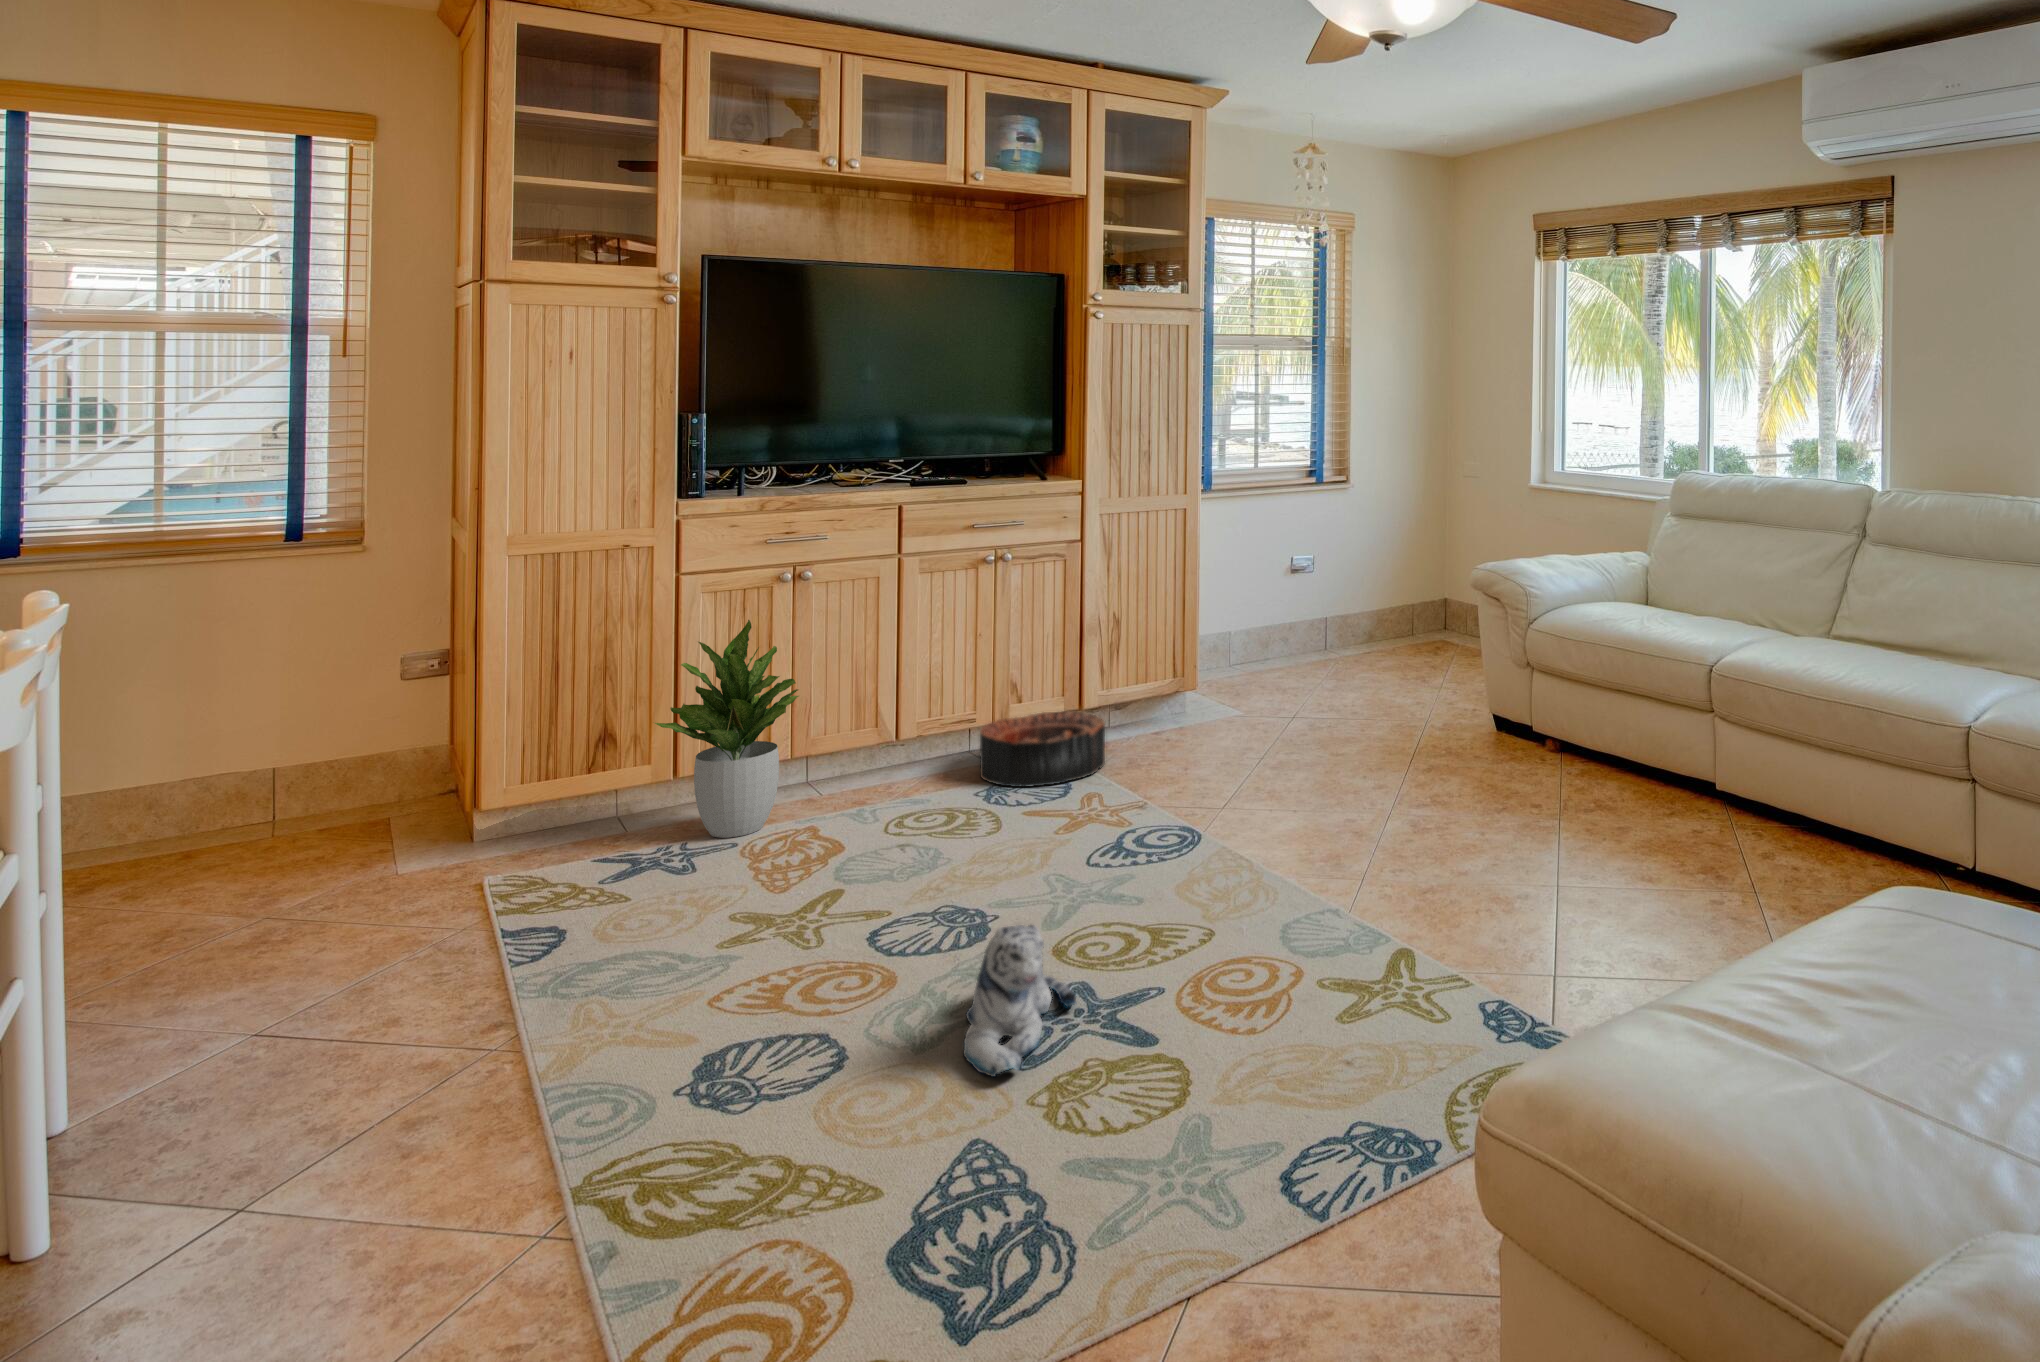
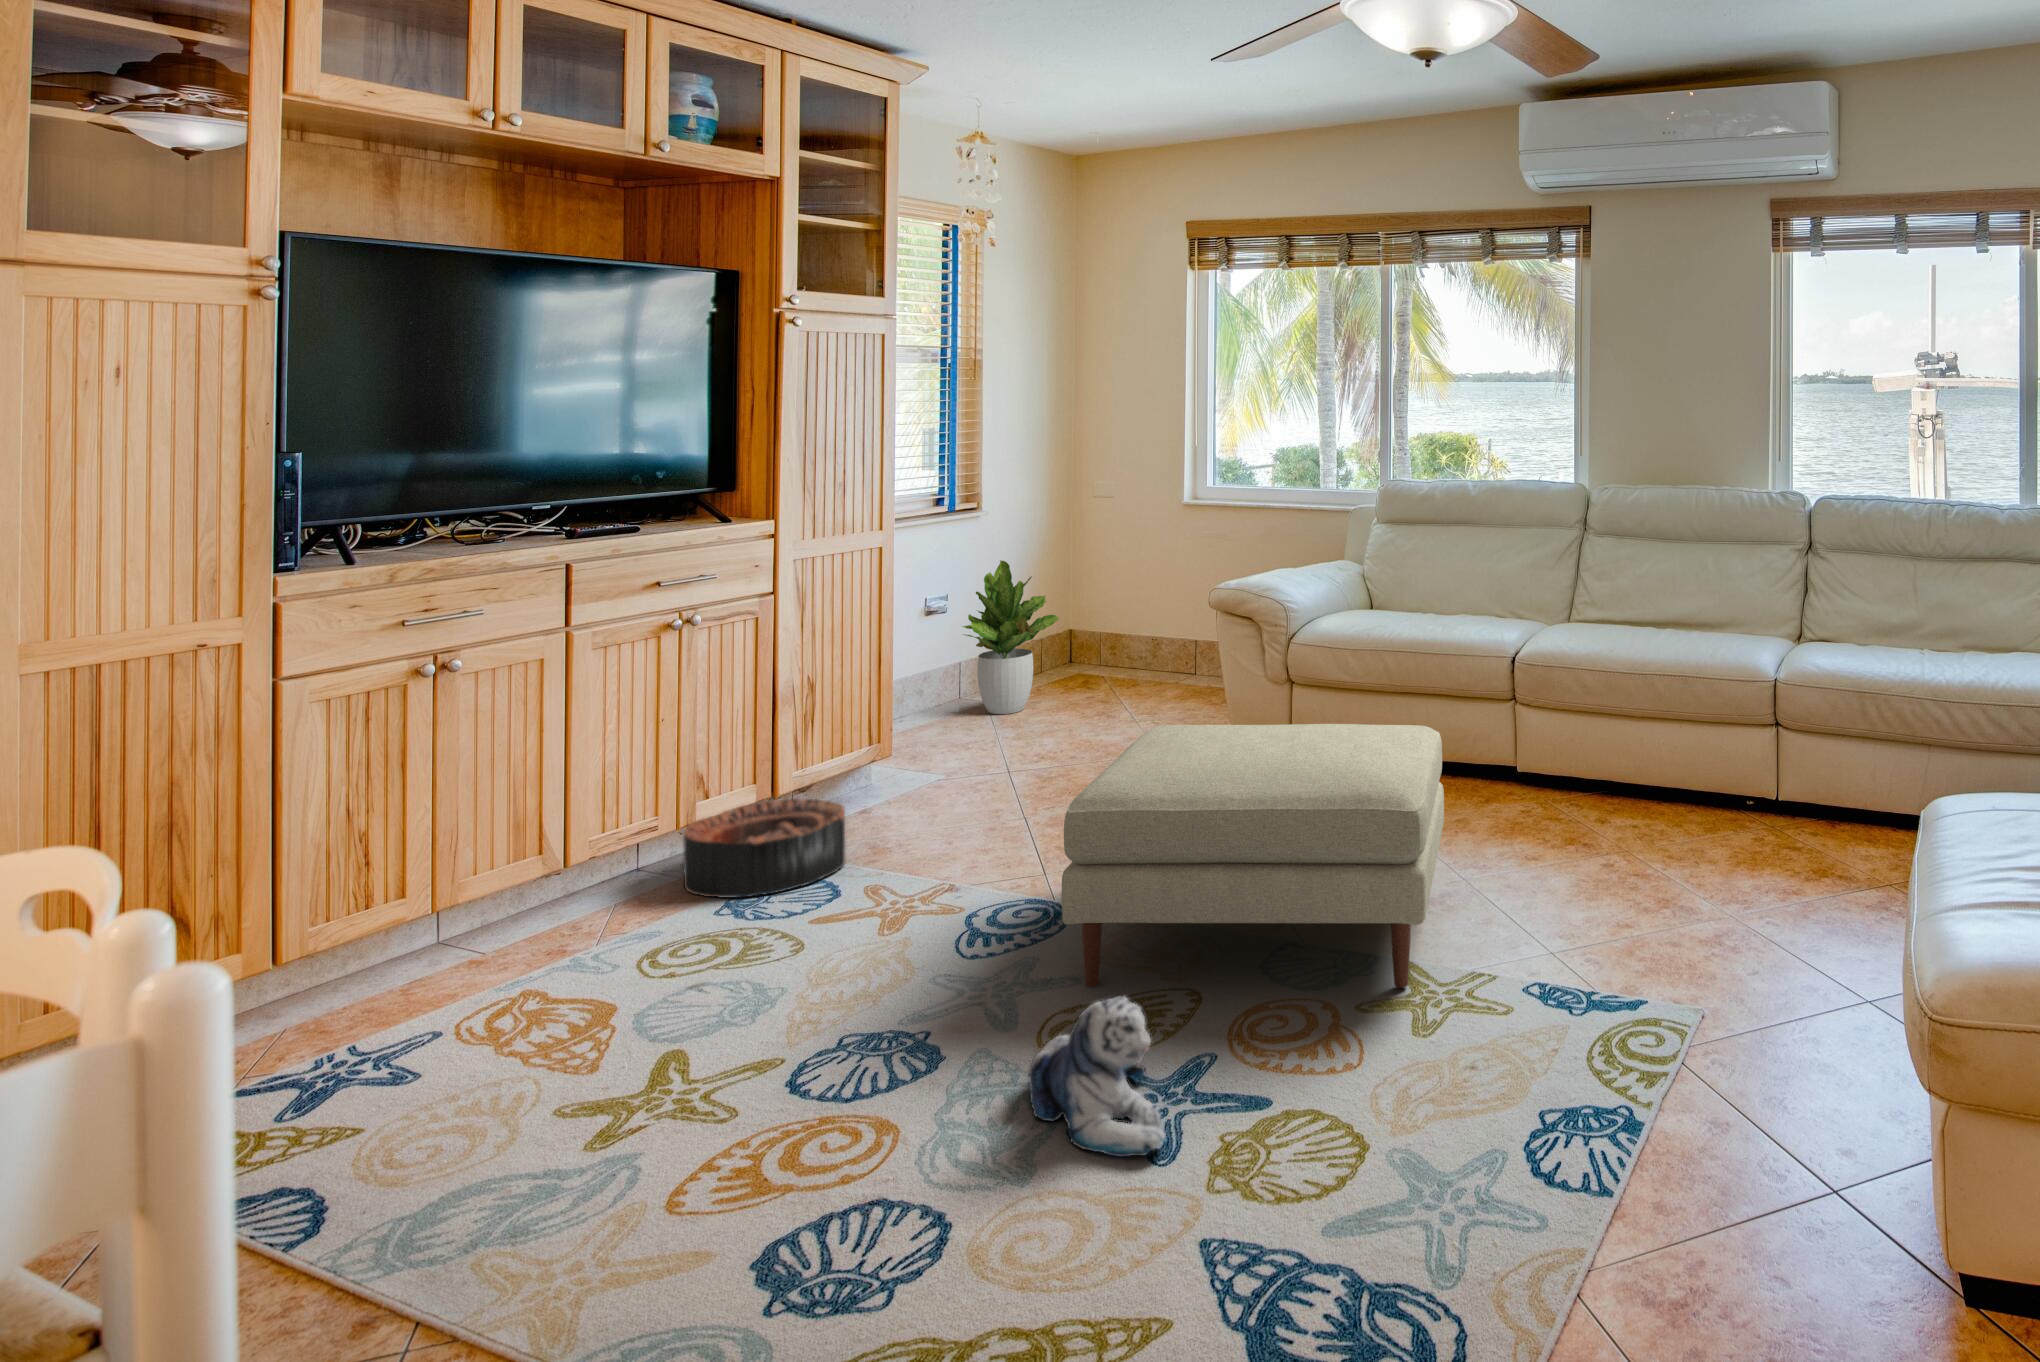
potted plant: present [655,620,799,838] -> present [962,560,1059,714]
ottoman: none [1109,689,1525,983] -> present [1062,724,1444,988]

